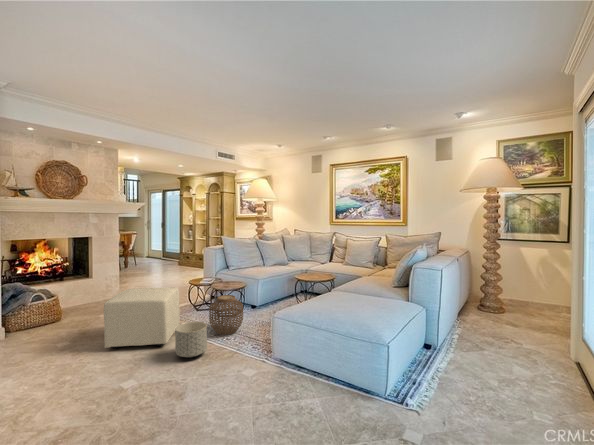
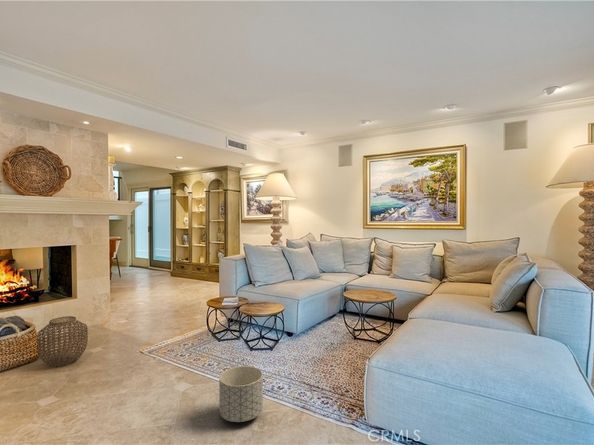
ottoman: present [104,287,180,349] -> none [111,315,207,408]
woven basket: present [209,295,243,335] -> present [37,316,88,367]

